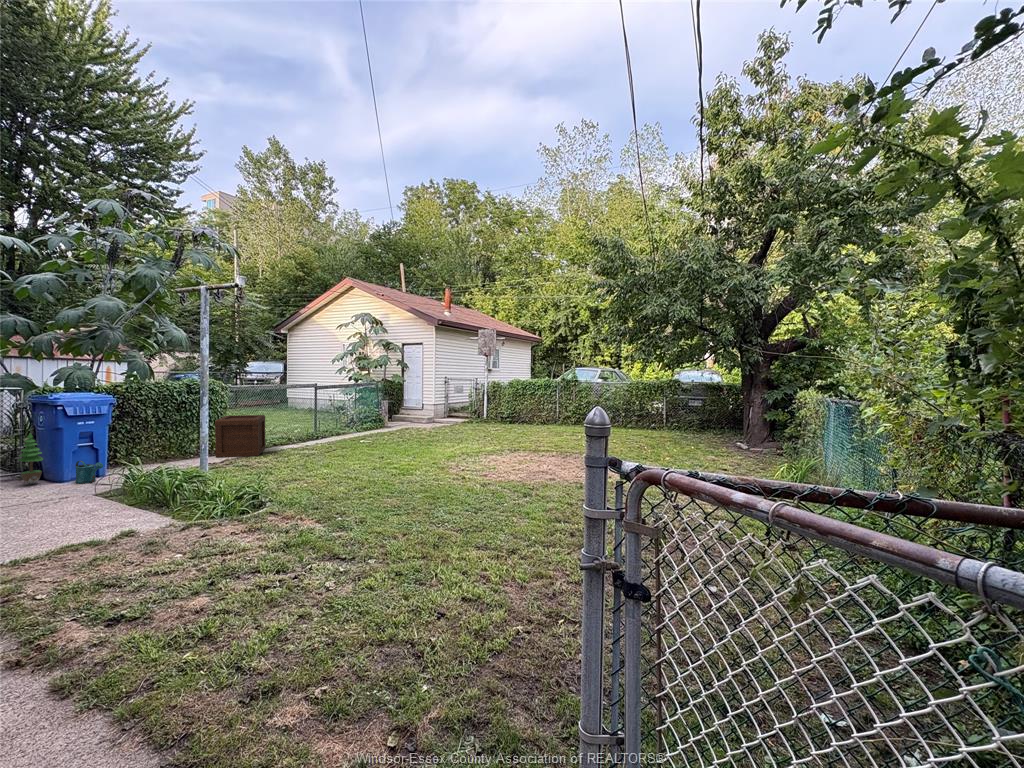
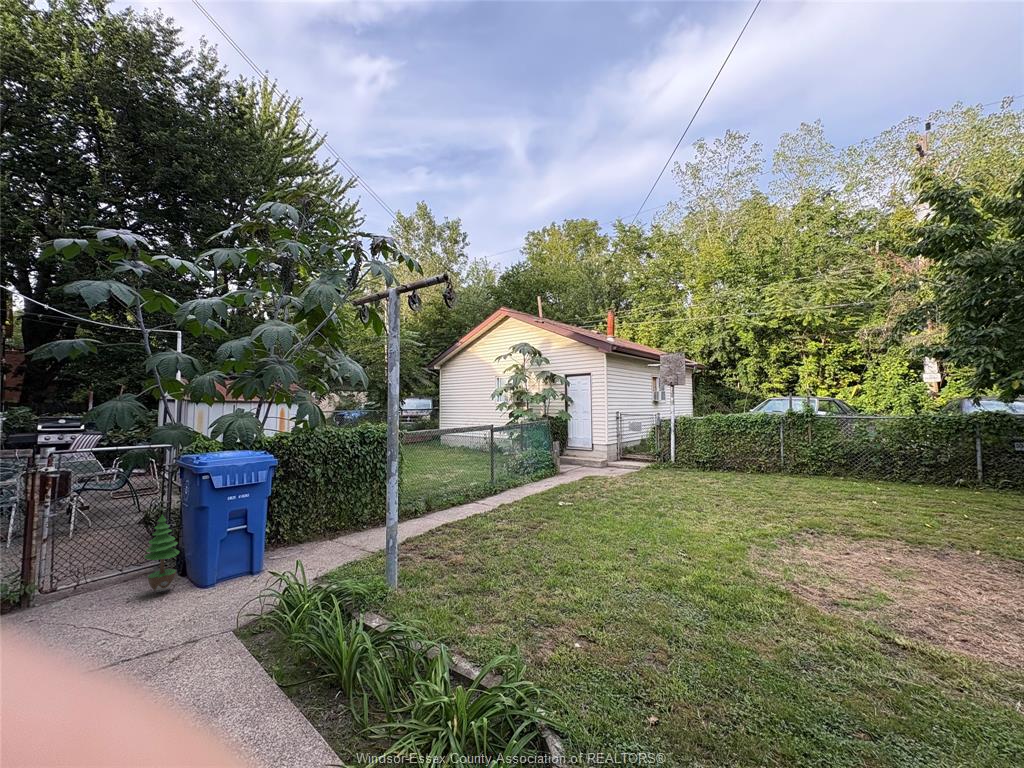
wooden crate: present [215,415,265,458] -> none [395,468,451,529]
watering can: present [76,461,103,484] -> none [218,555,254,594]

